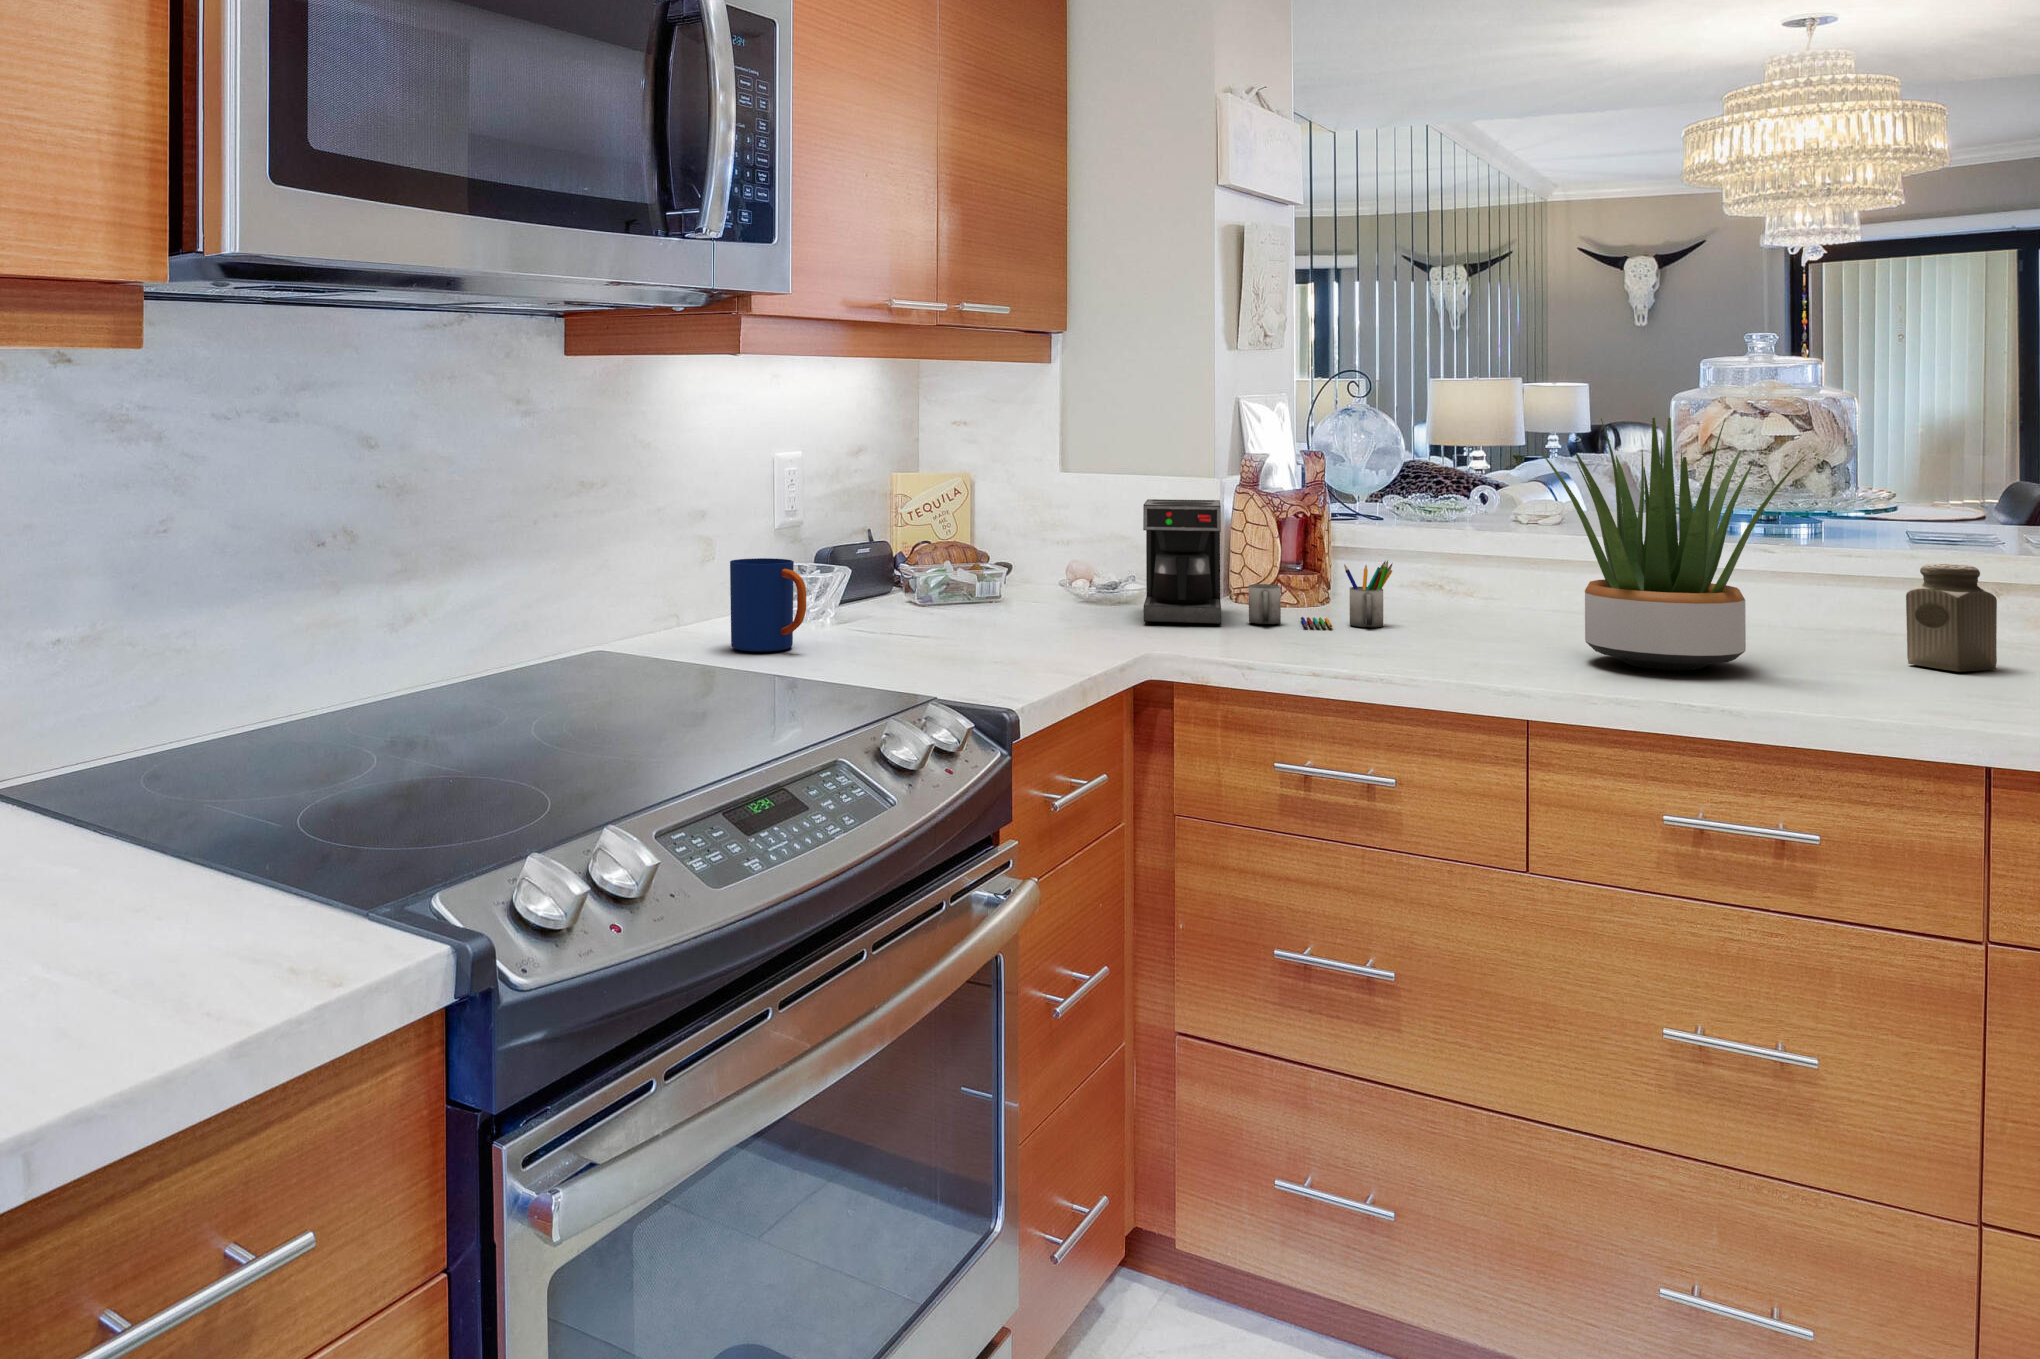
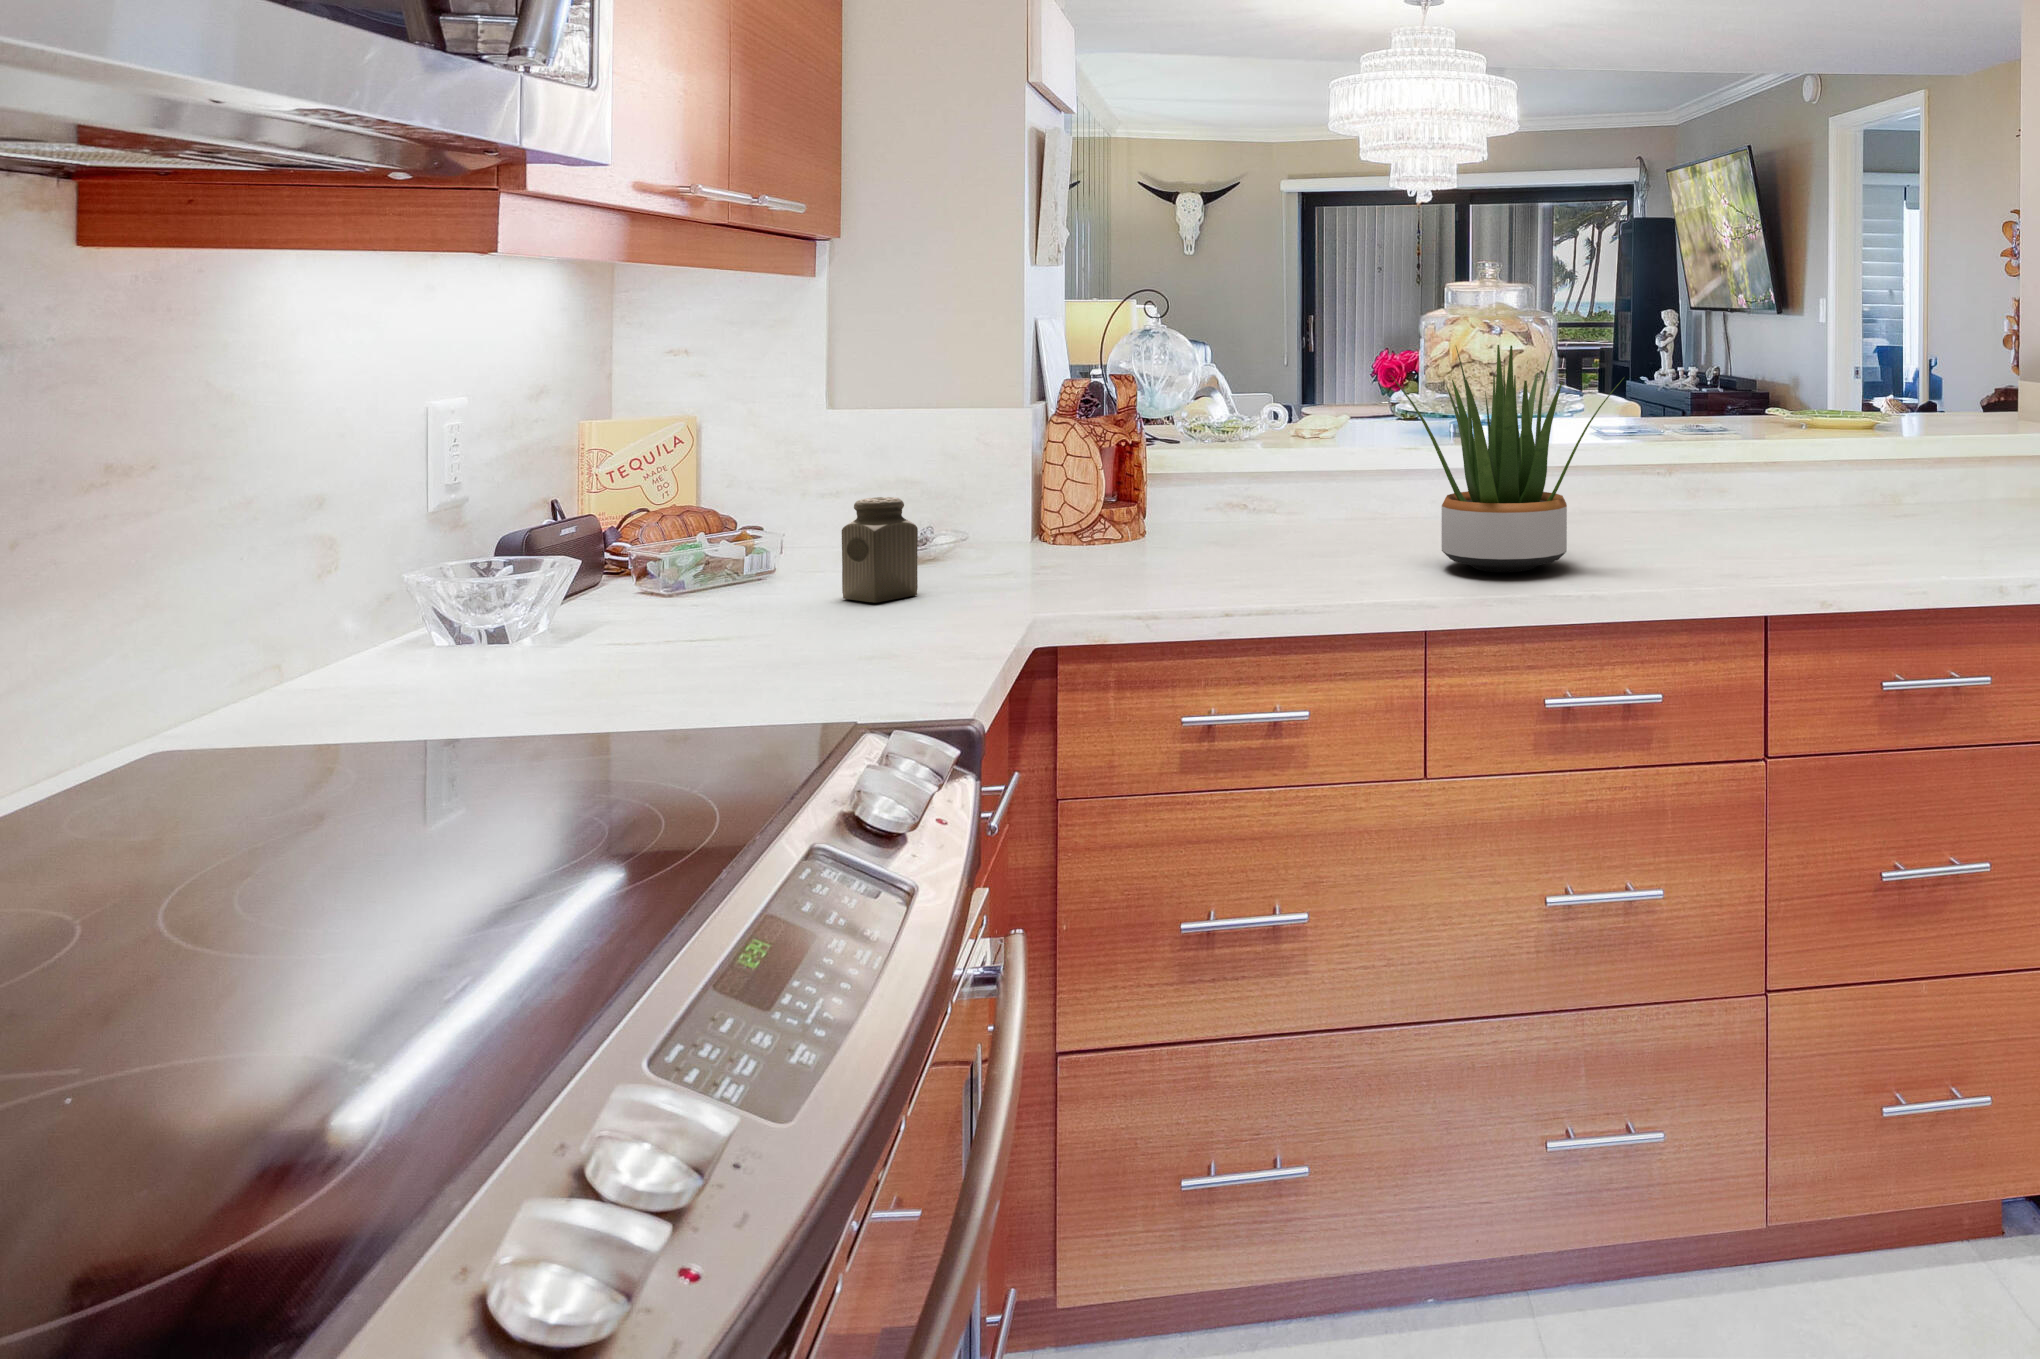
coffee maker: present [1143,499,1392,628] -> none [965,434,1241,579]
mug: present [730,558,806,652] -> none [408,553,559,697]
salt shaker: present [1906,564,1997,672] -> present [842,497,918,603]

